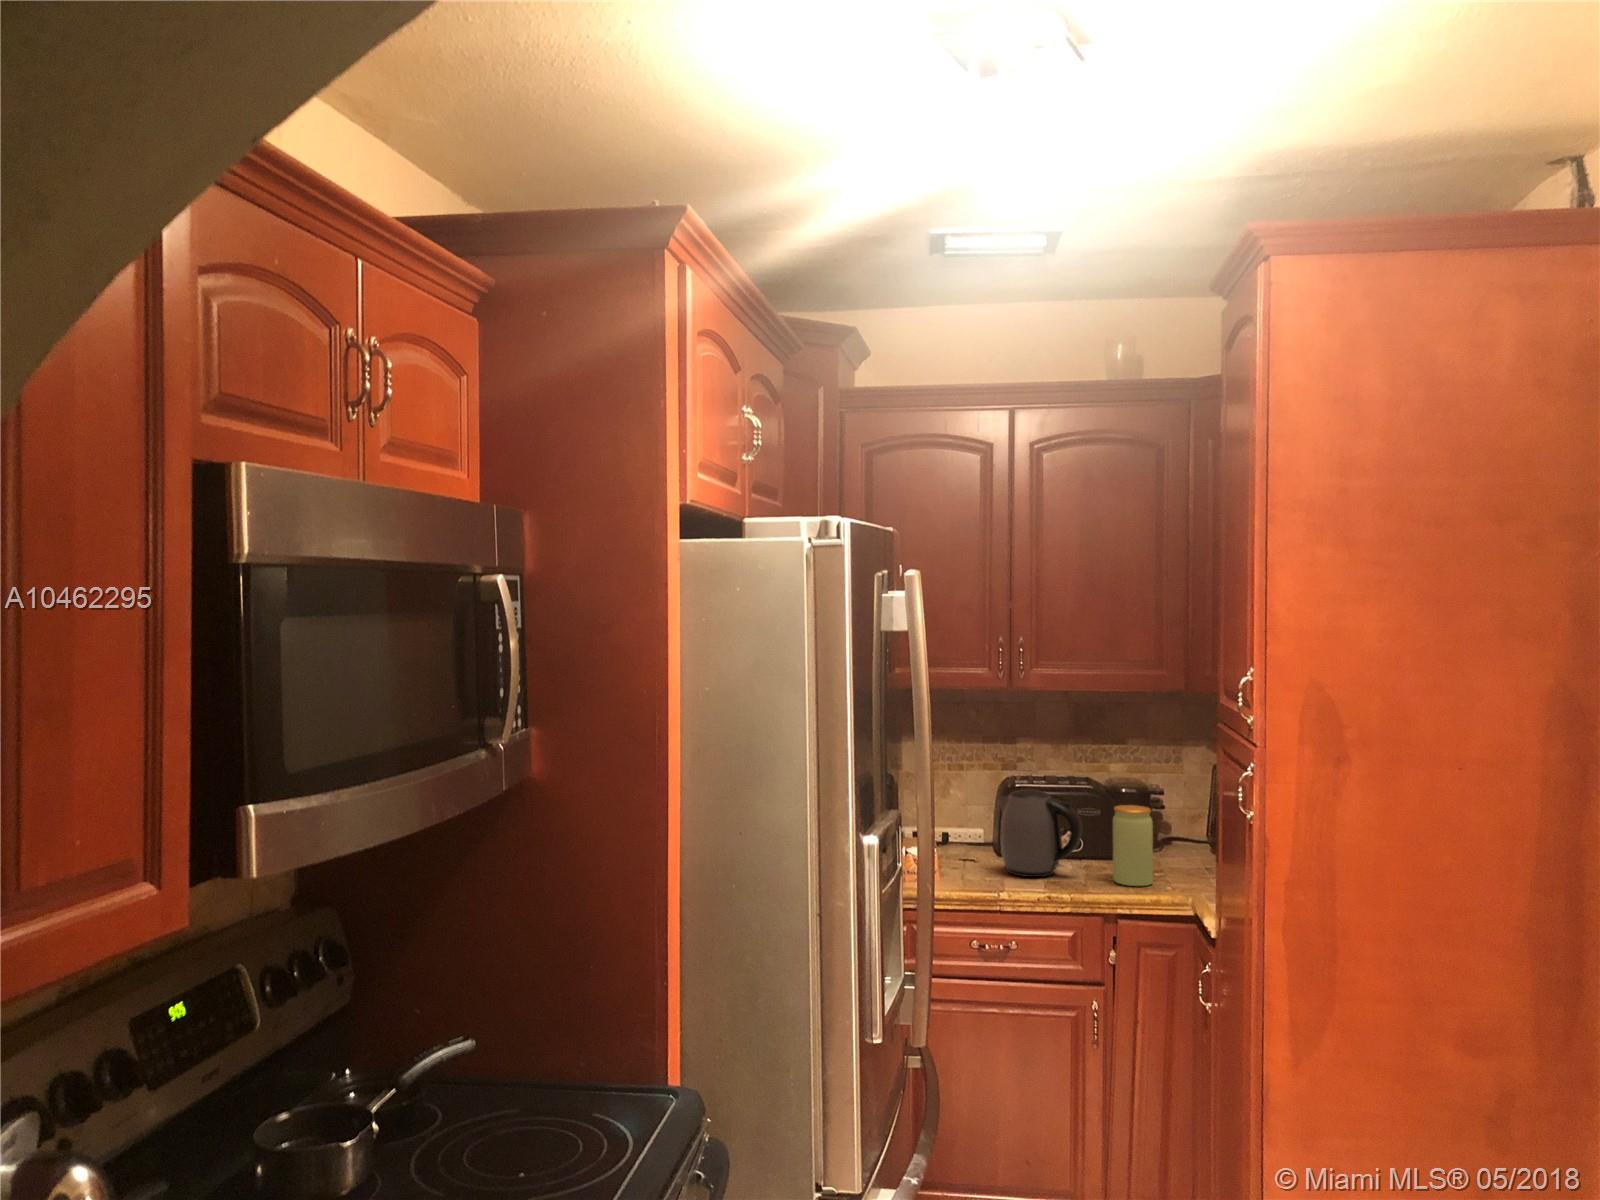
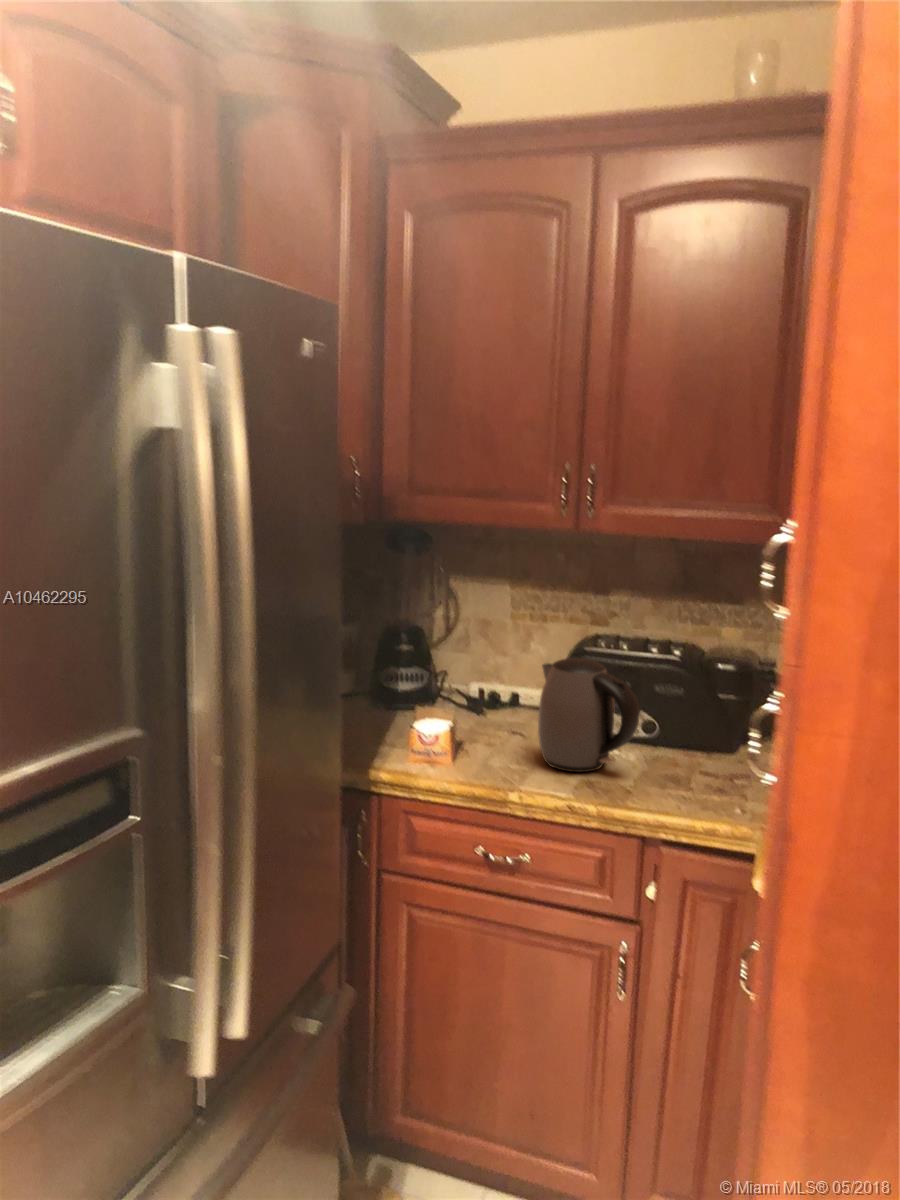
jar: present [1113,805,1153,886] -> none [669,692,729,803]

